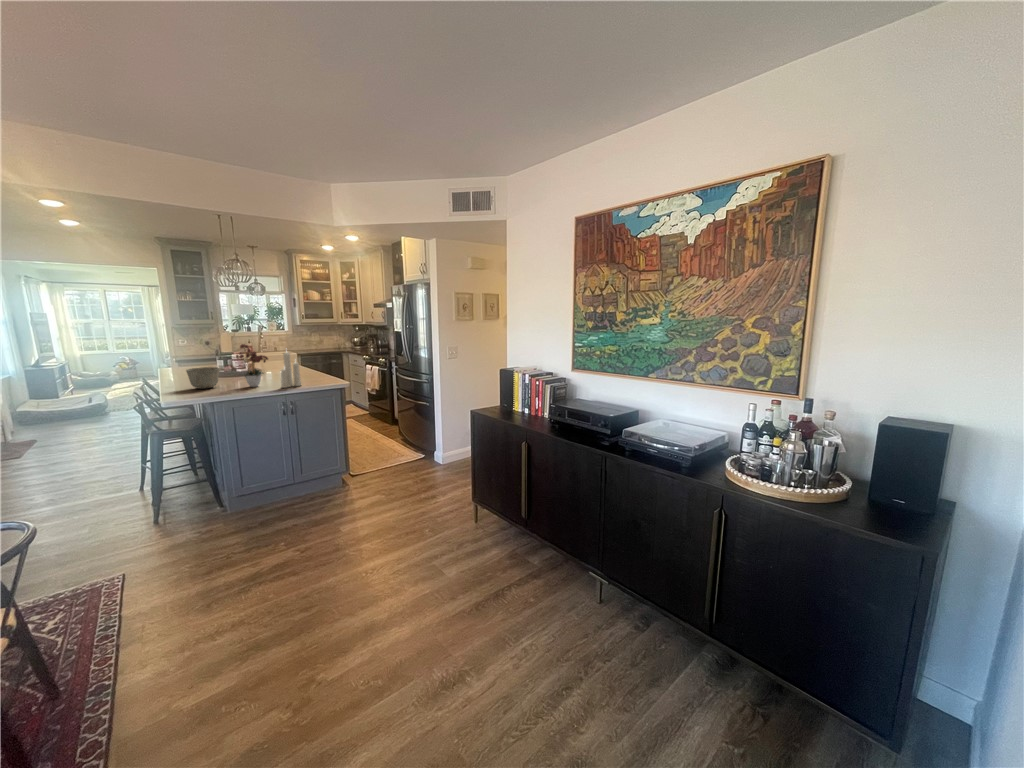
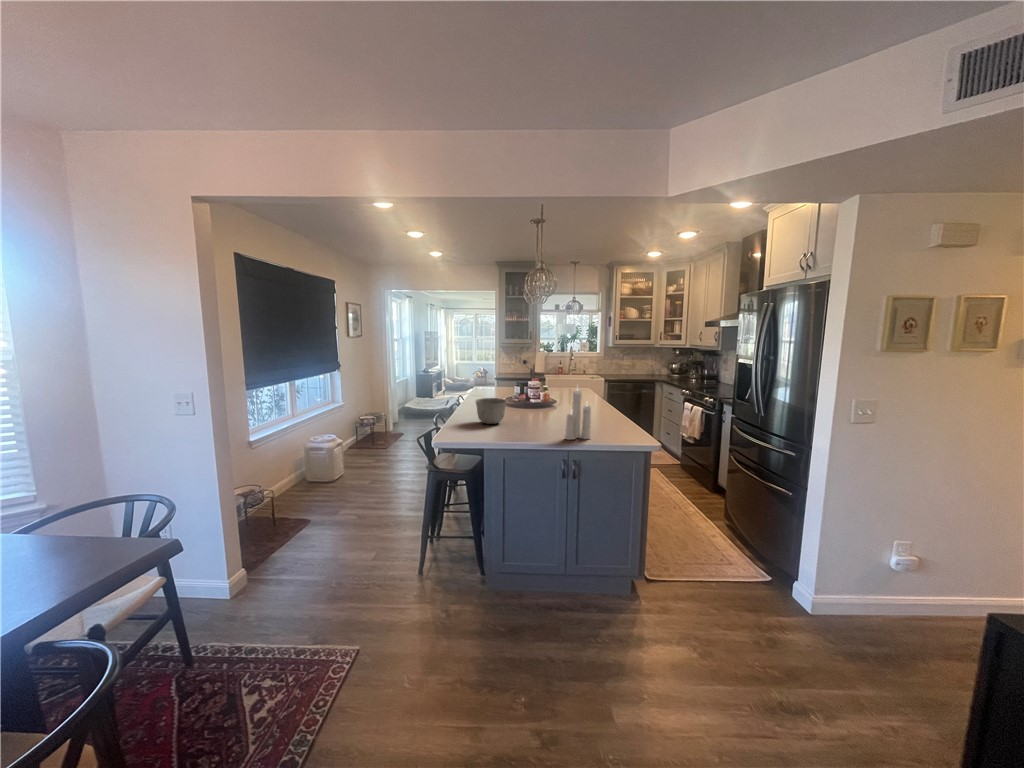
flower arrangement: present [236,344,268,387] -> none [520,372,560,430]

